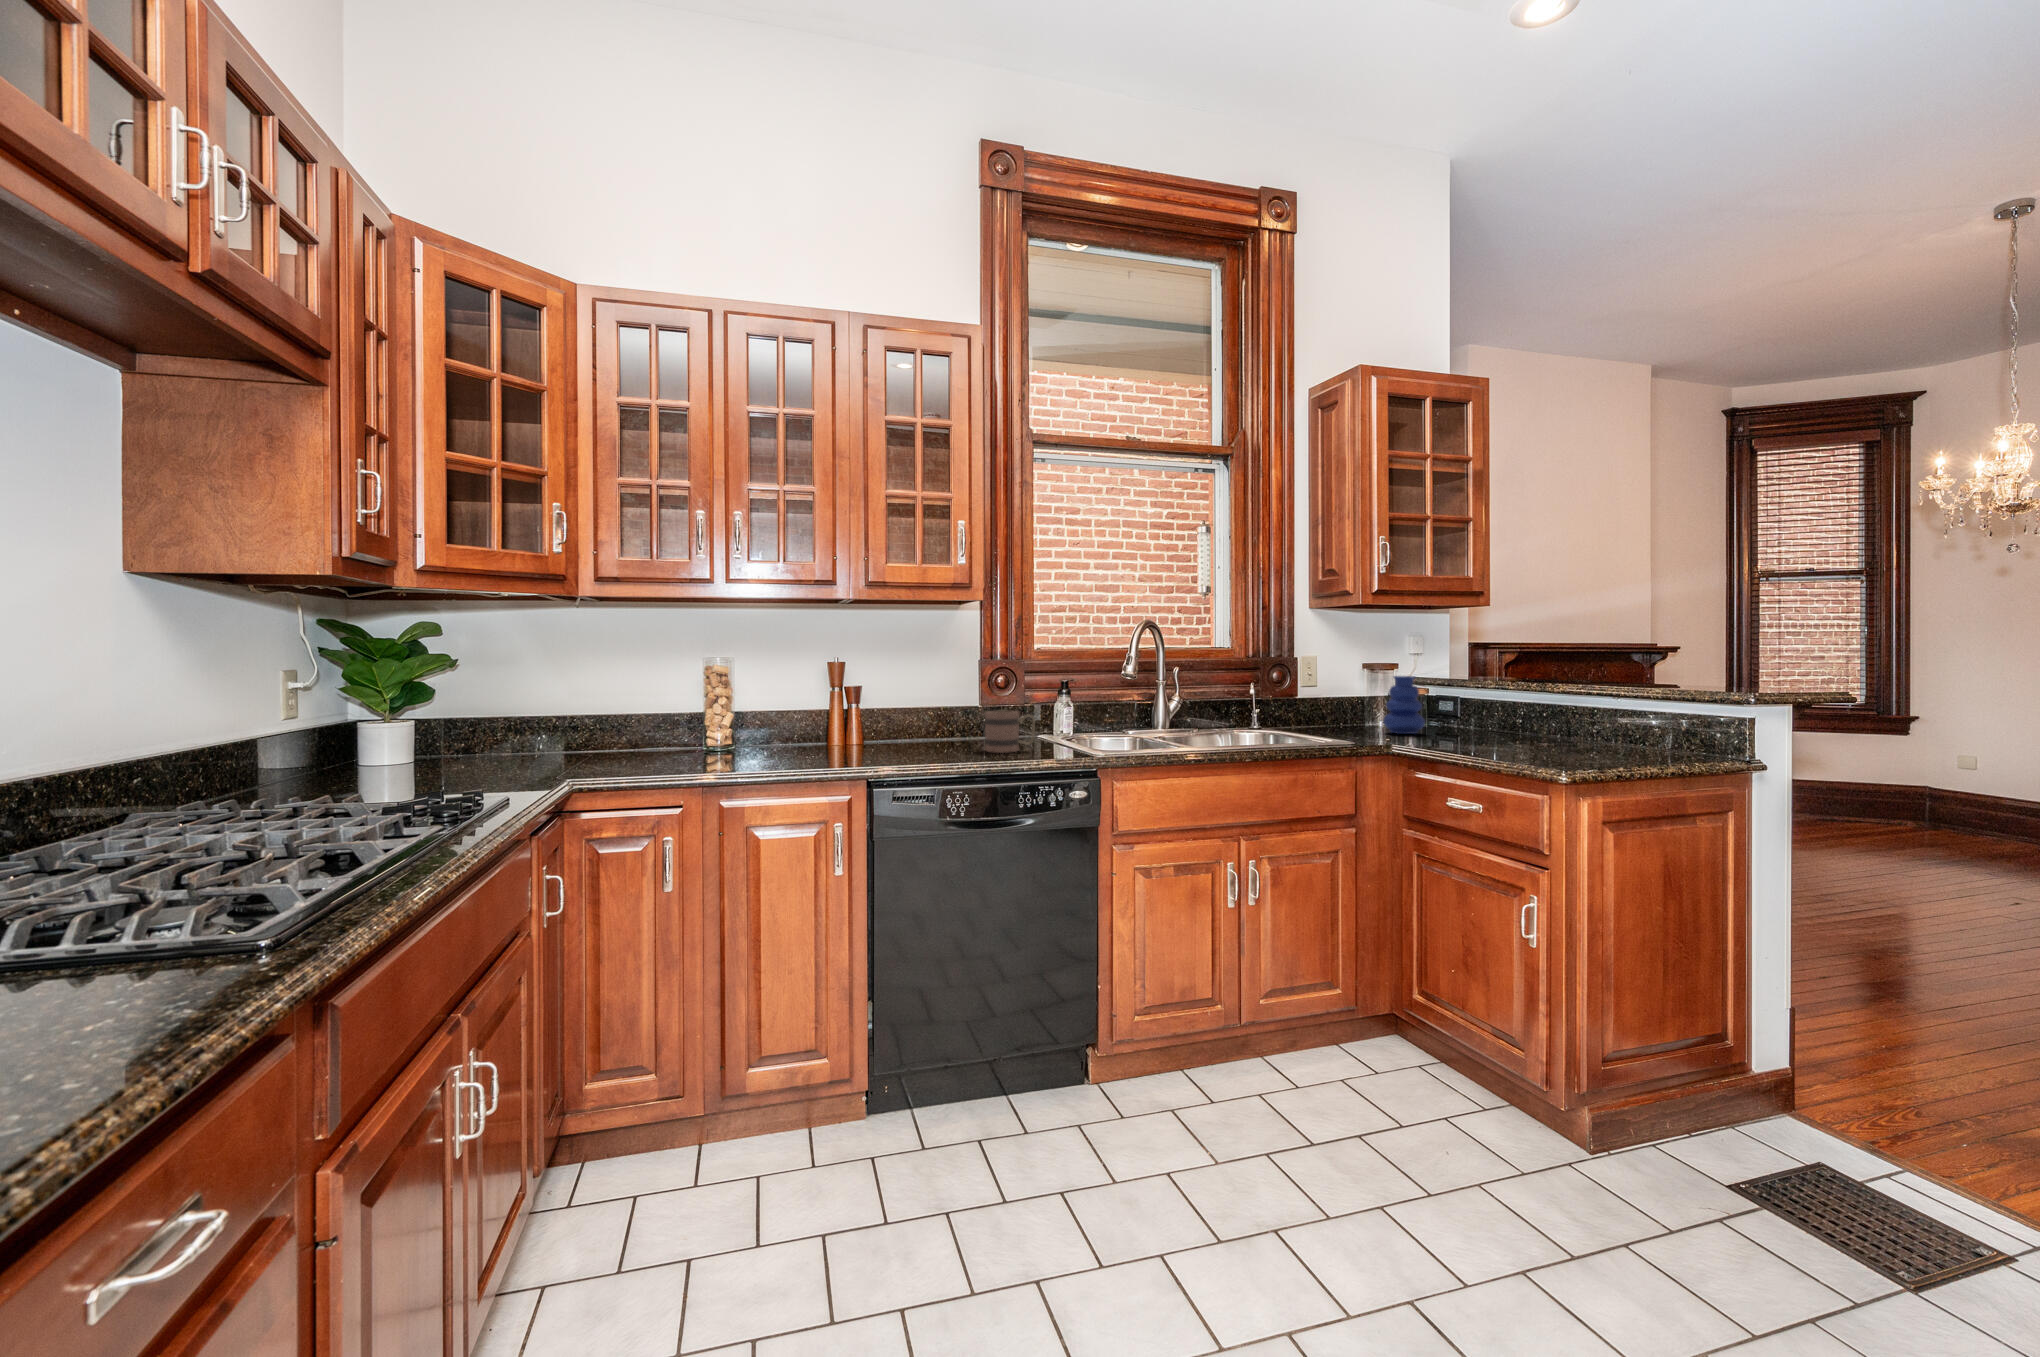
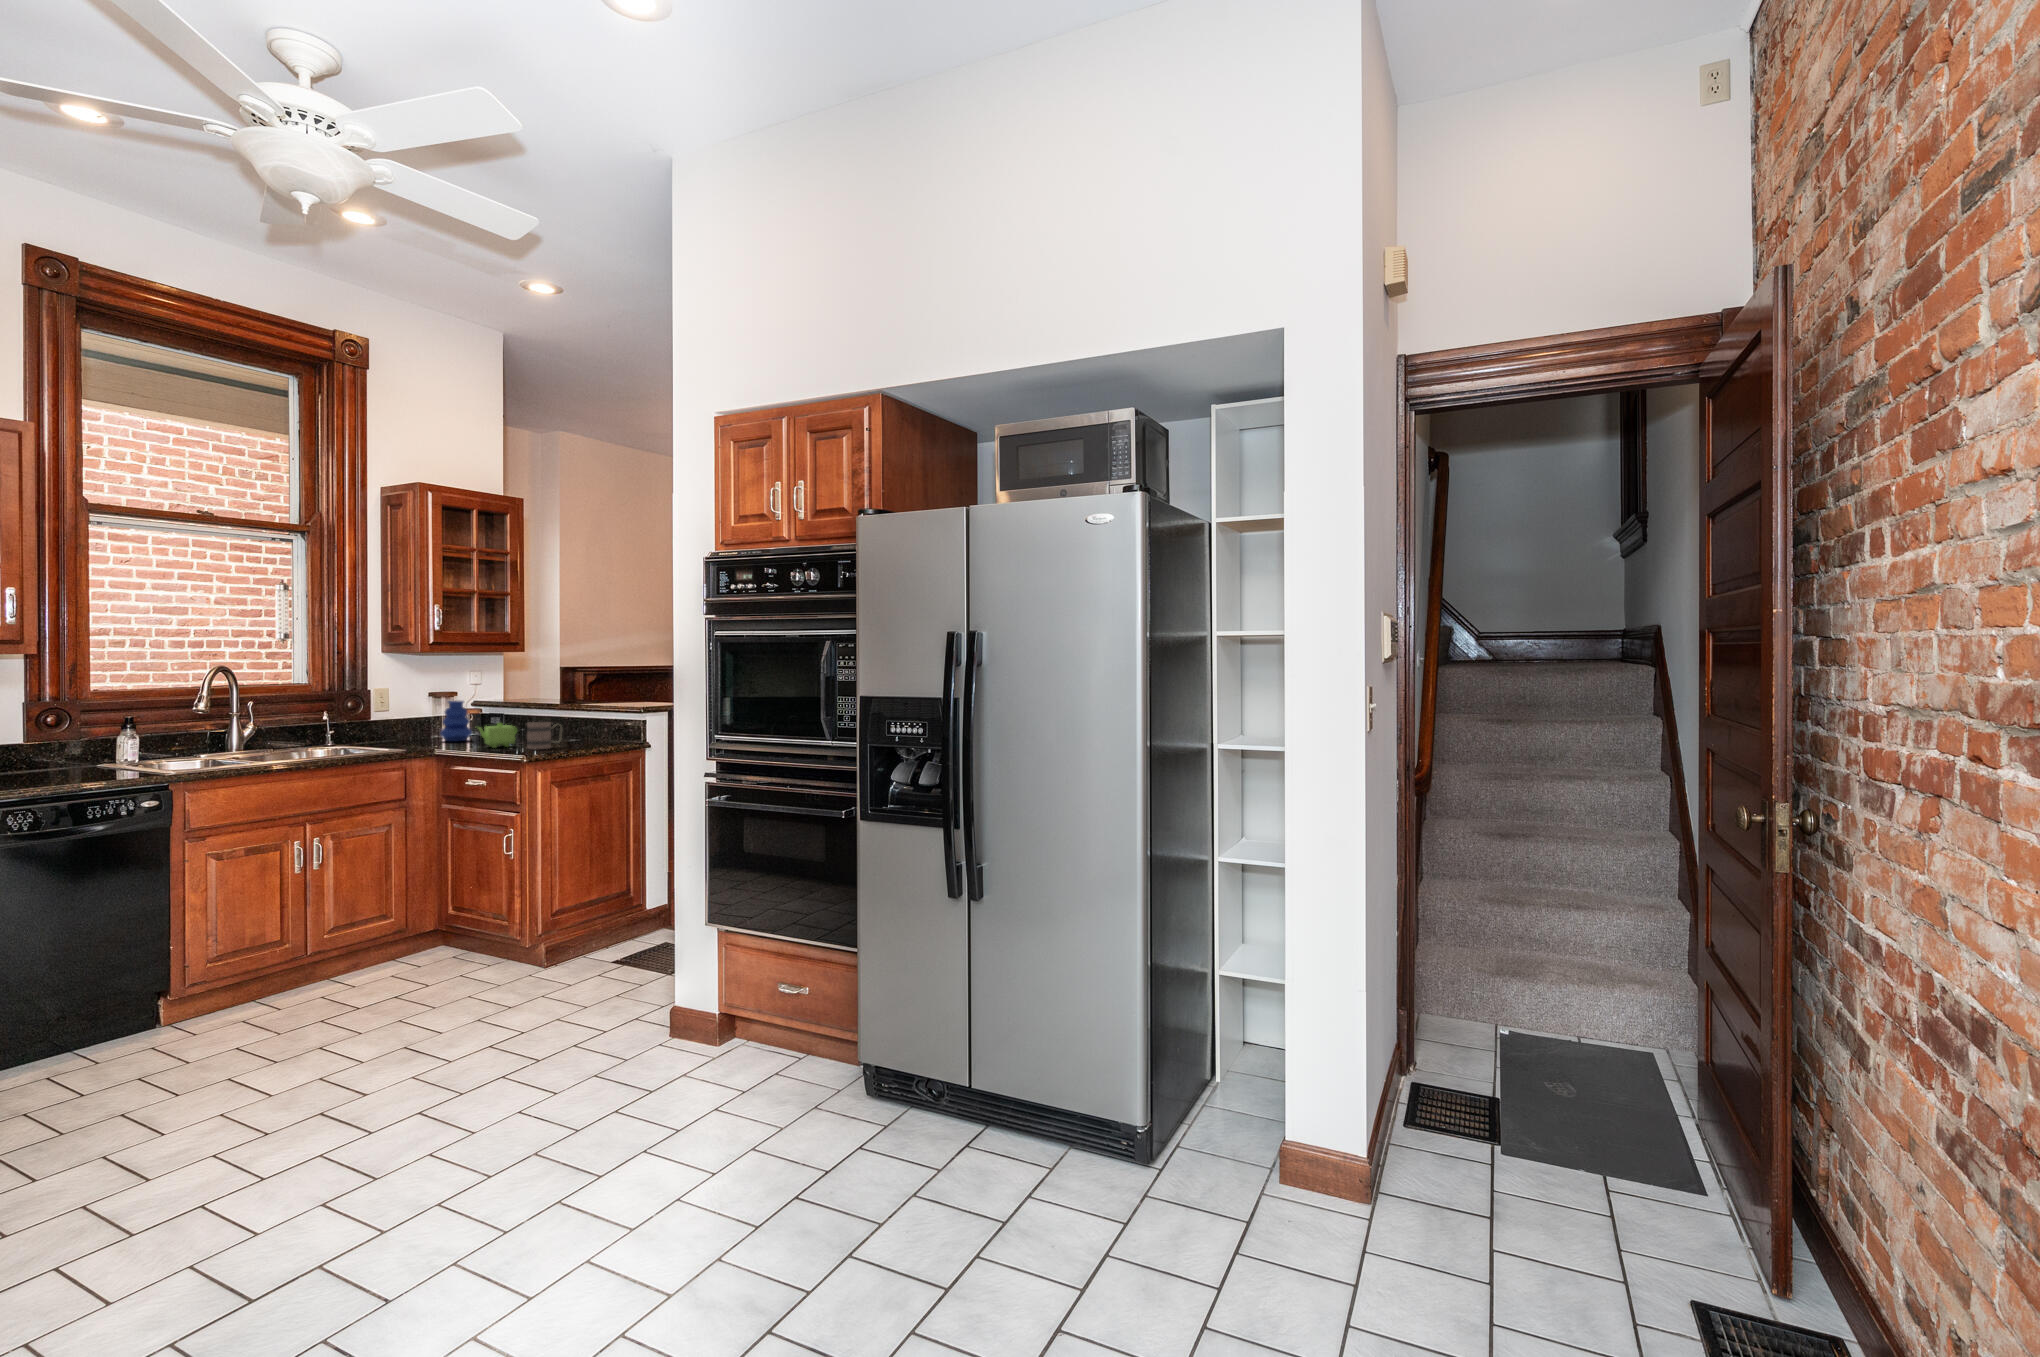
teapot: none [1445,710,1506,749] -> present [478,723,517,748]
mug: present [985,711,1035,753] -> present [527,722,562,750]

